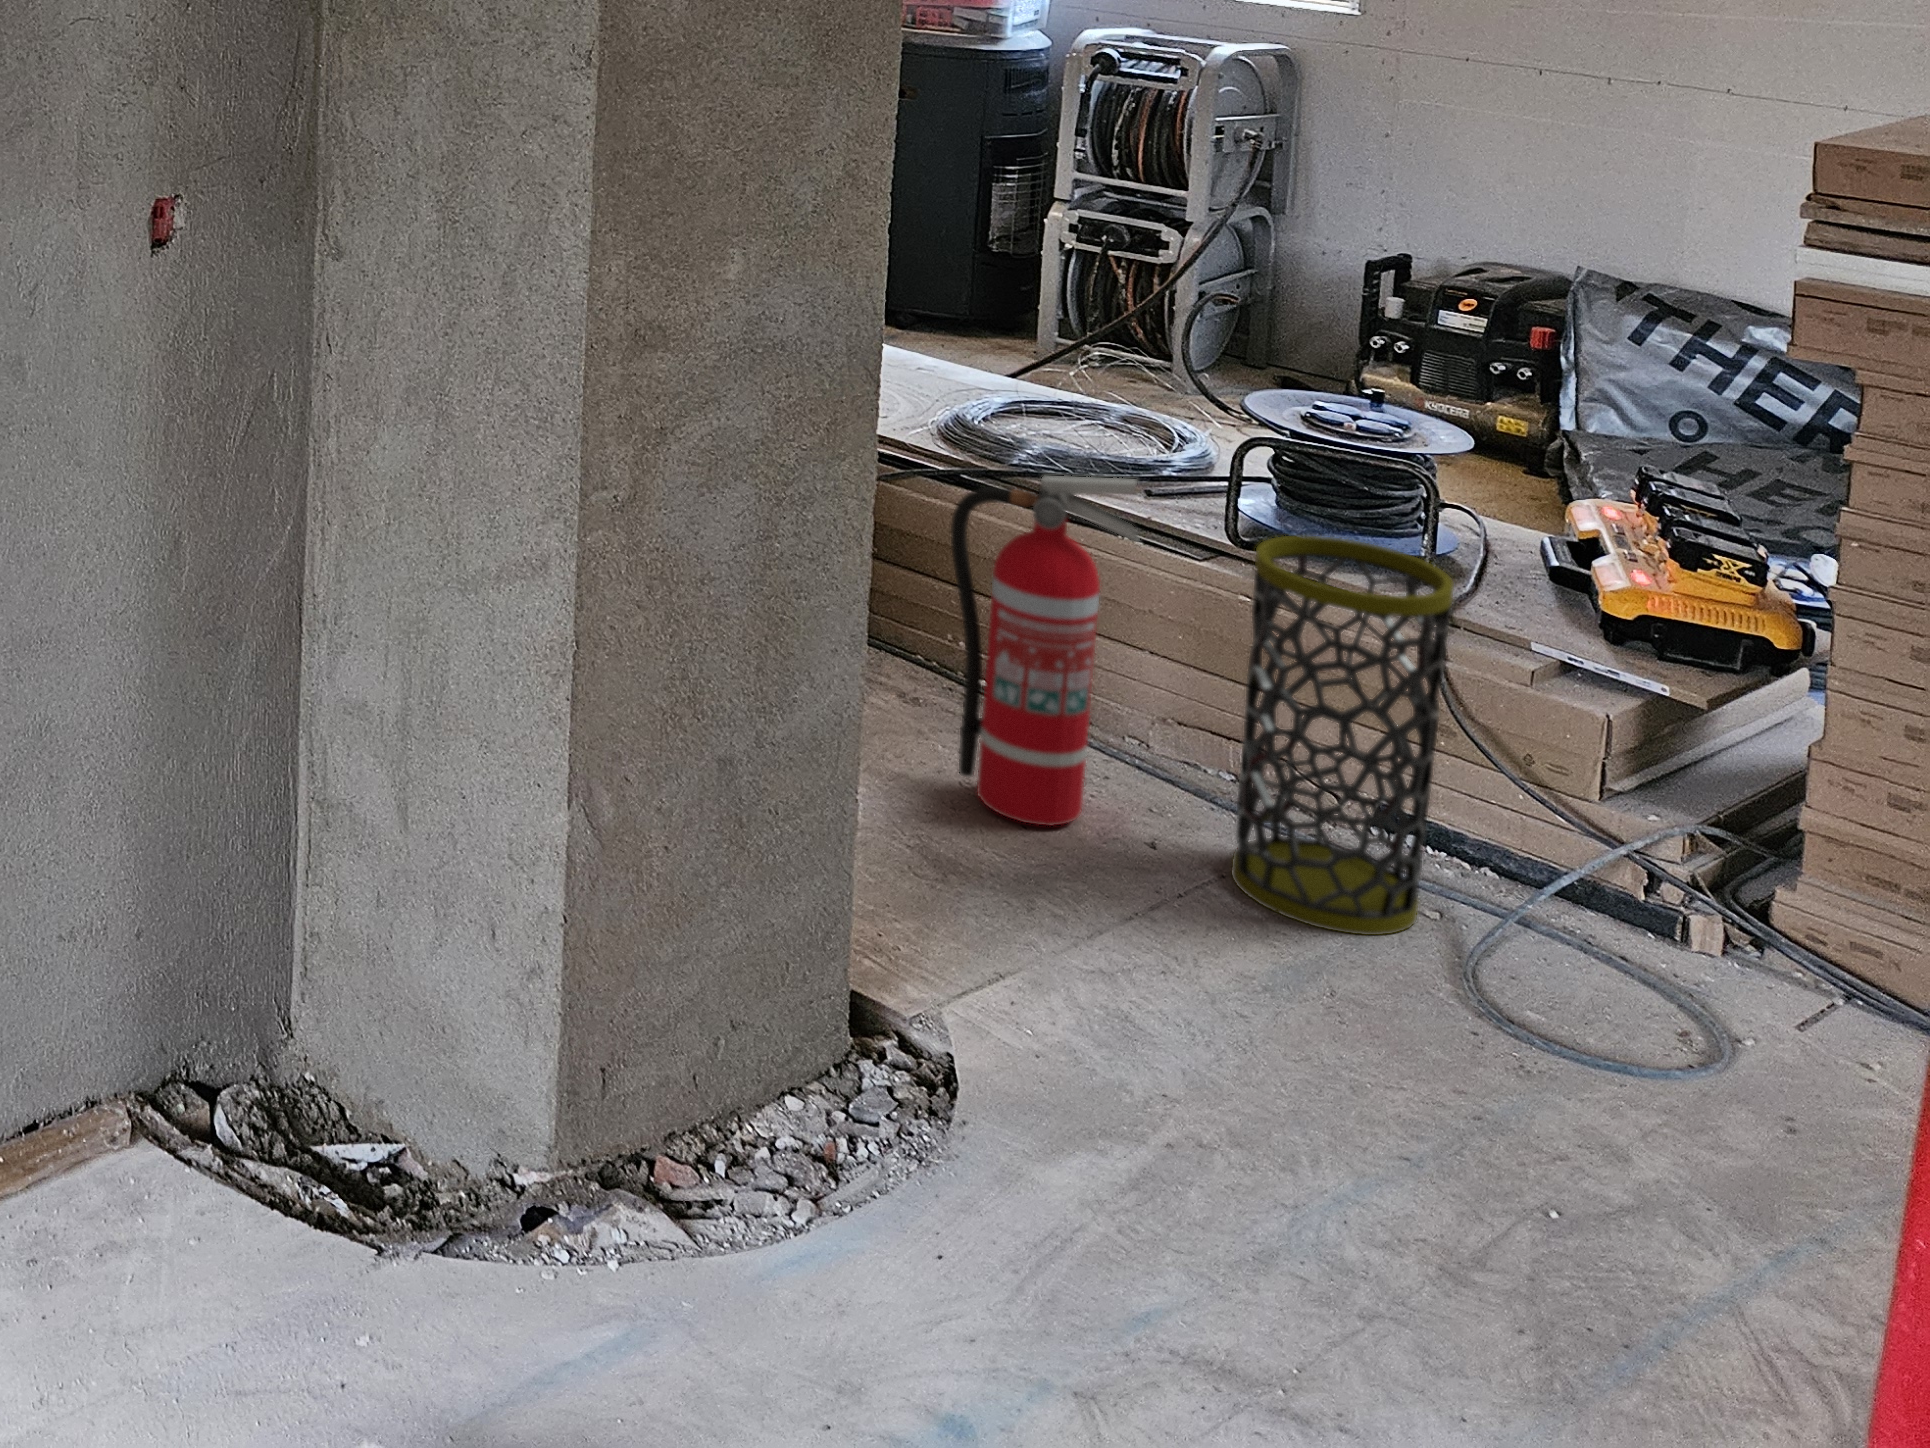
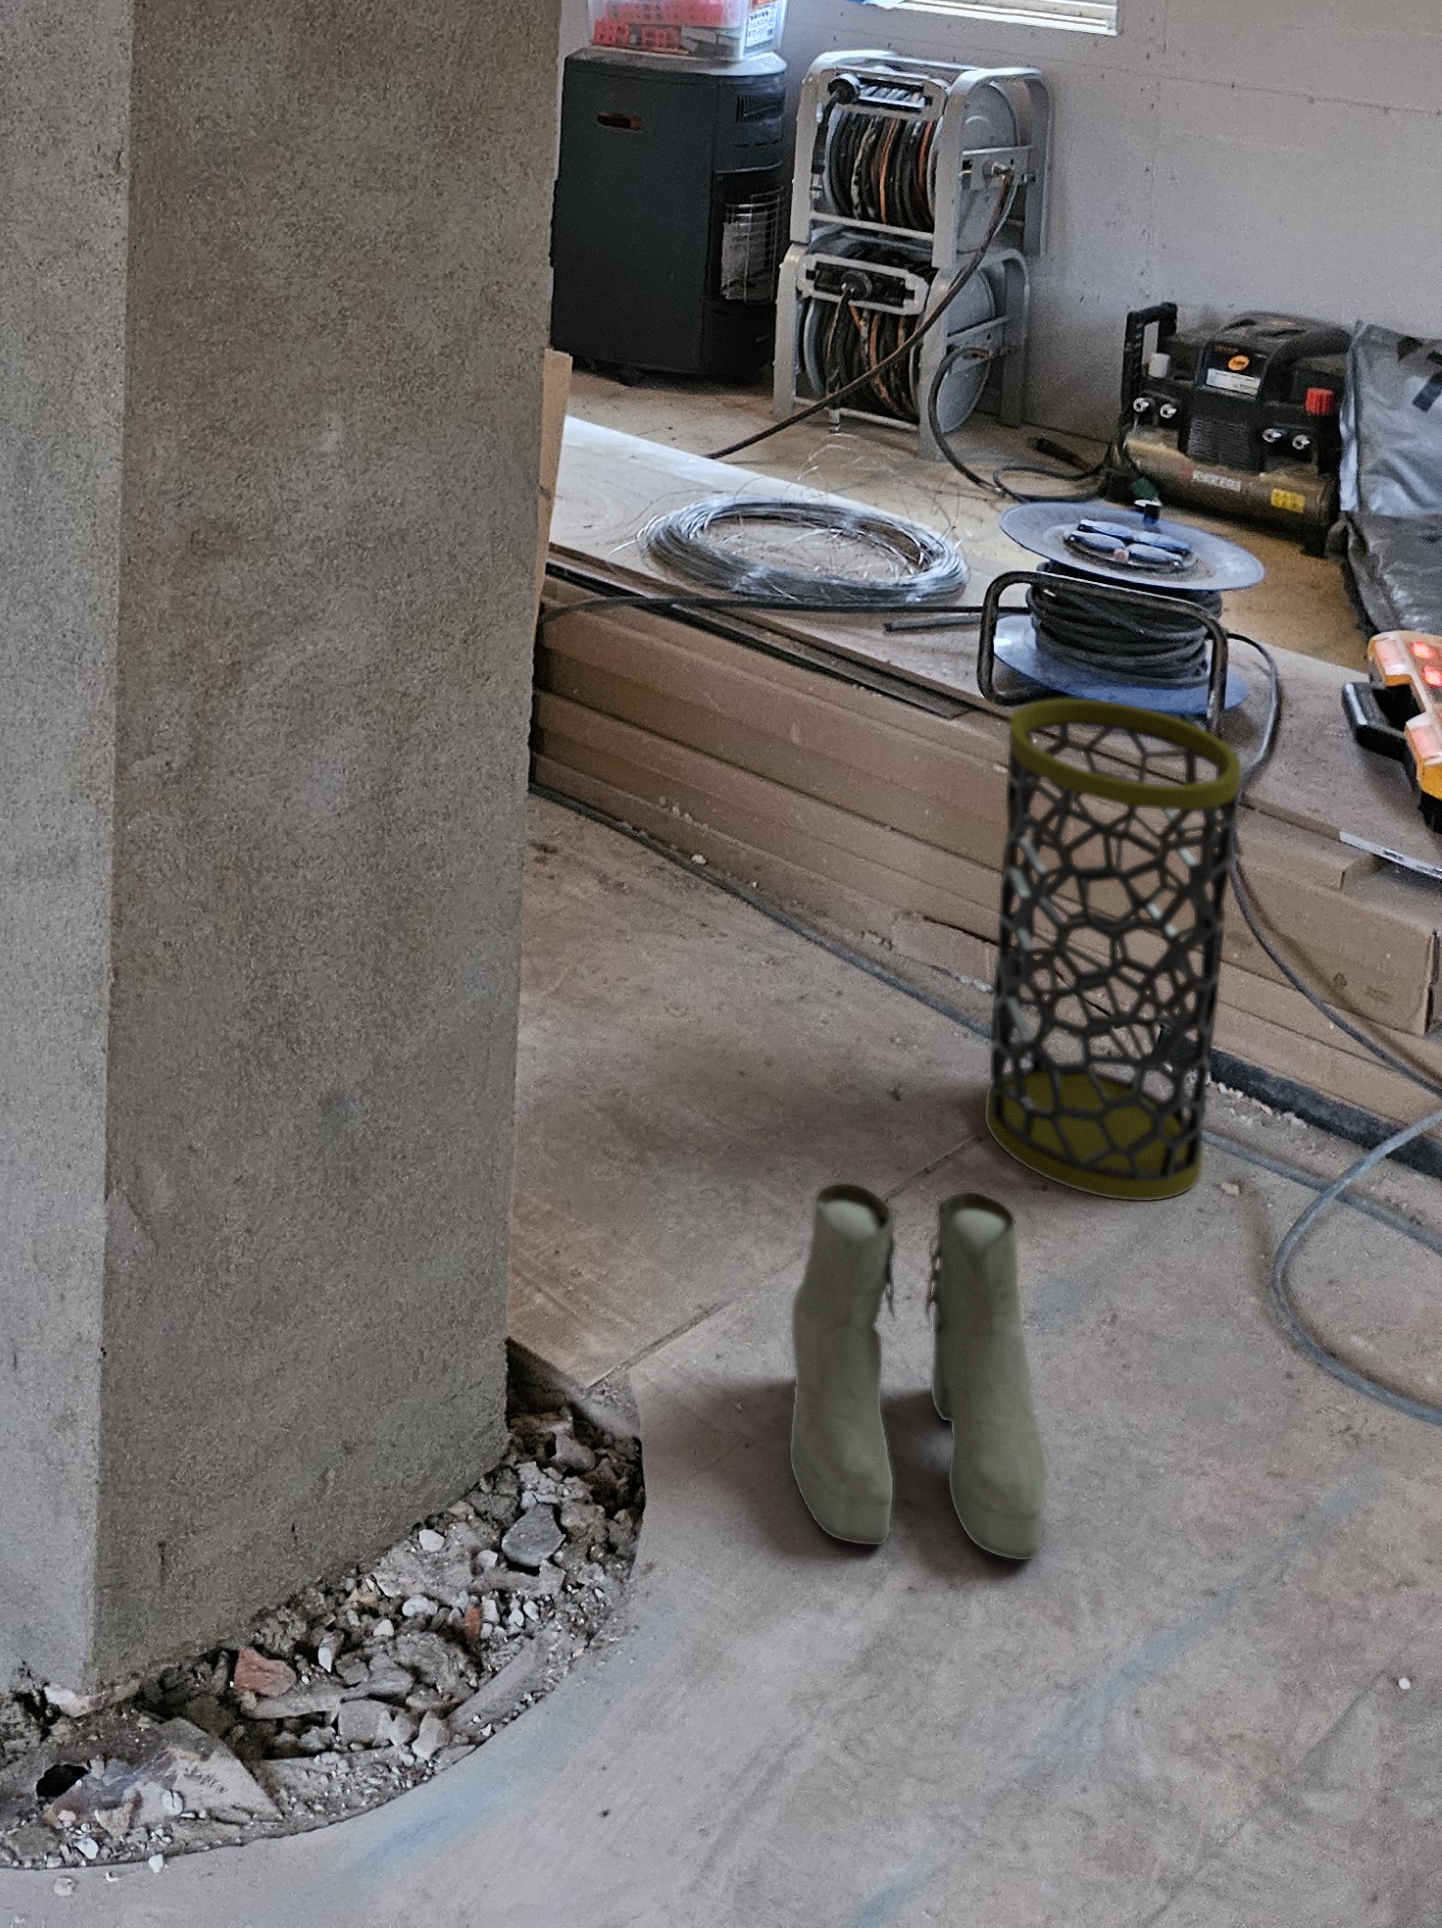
fire extinguisher: present [951,476,1139,825] -> none [654,628,875,1059]
boots: none [1074,874,1282,1148] -> present [790,1182,1047,1560]

